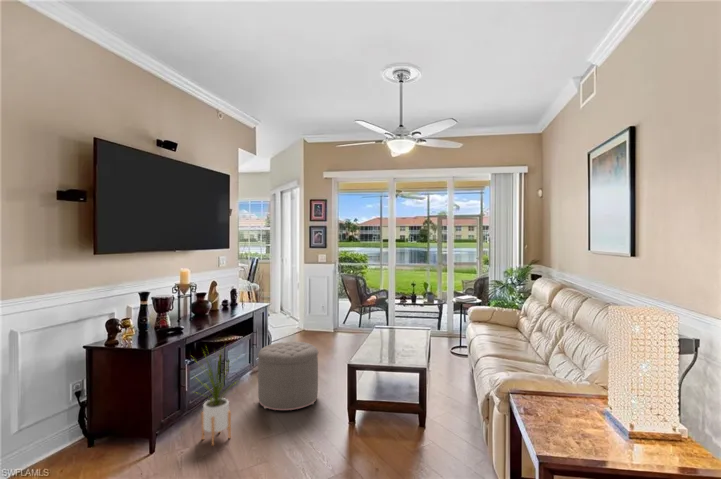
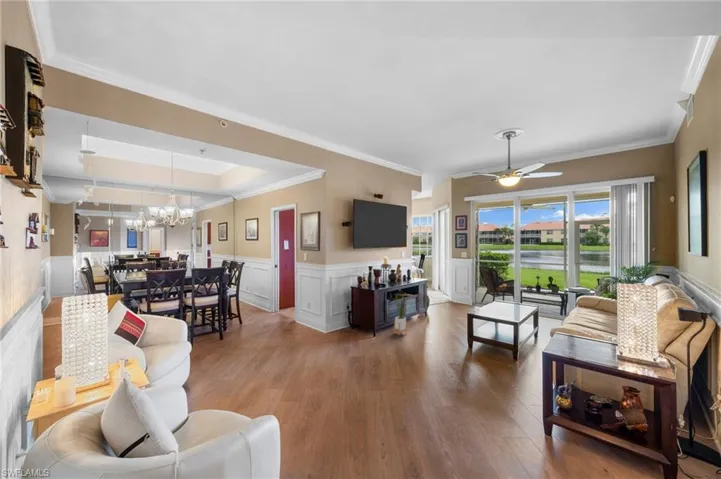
ottoman: present [258,342,318,410] -> none [420,298,451,330]

